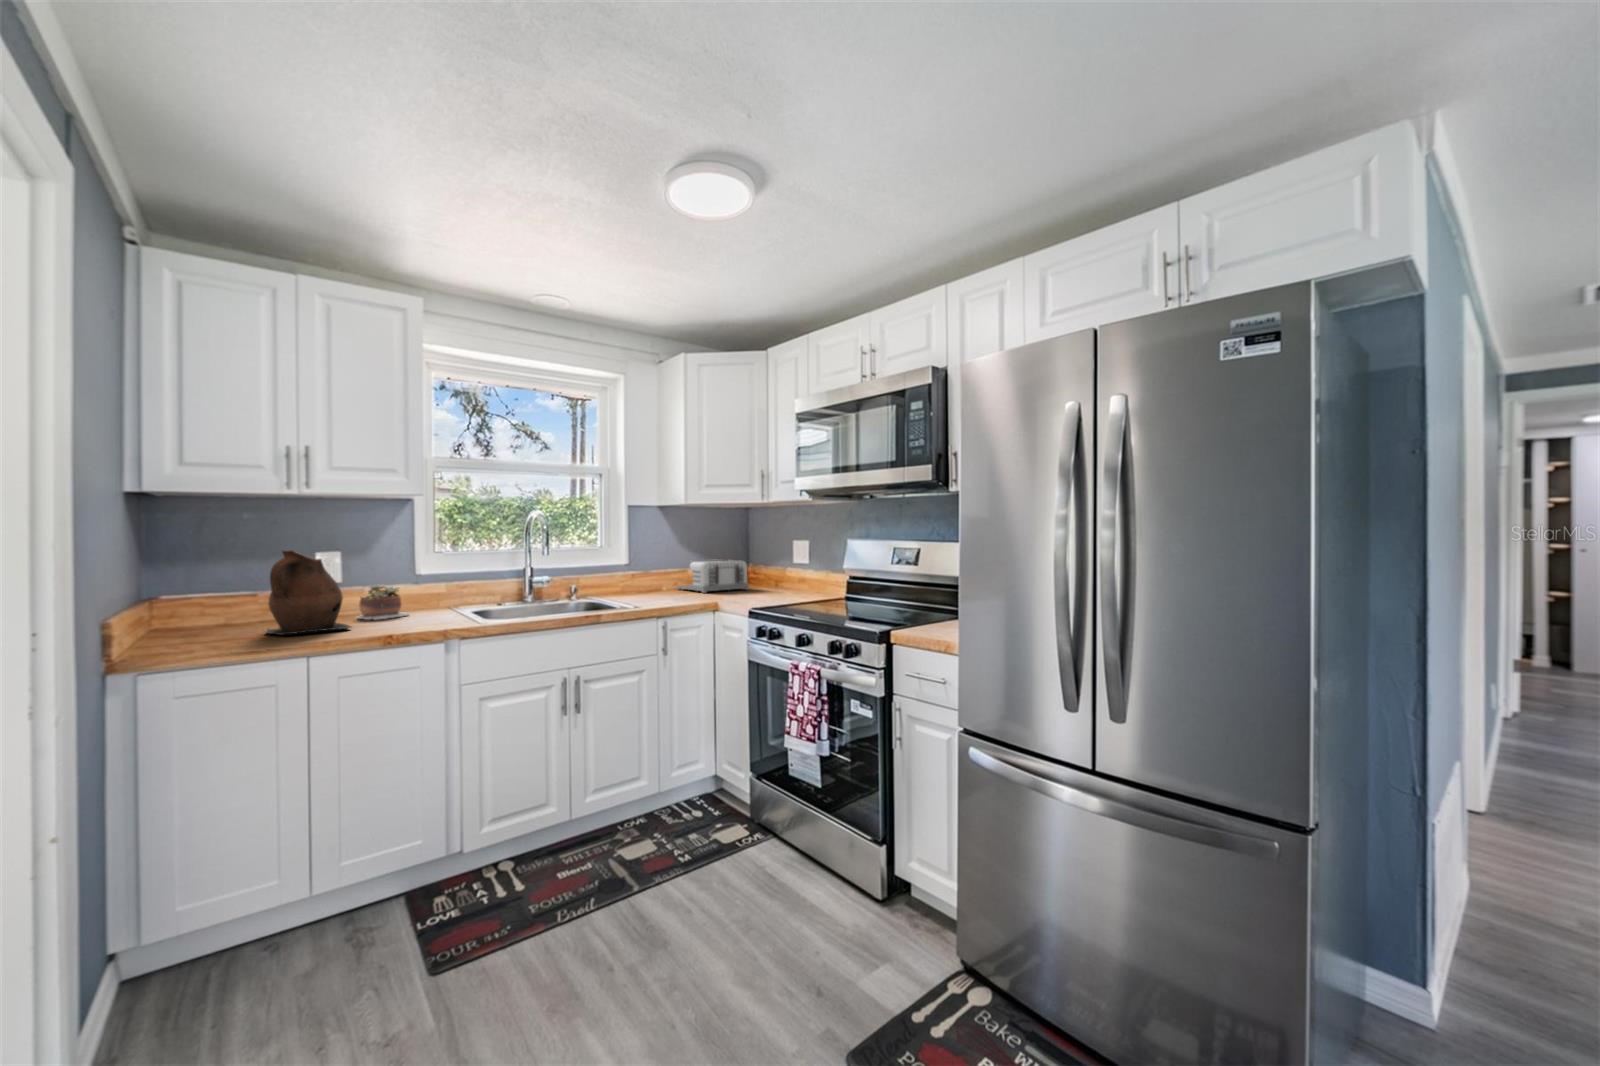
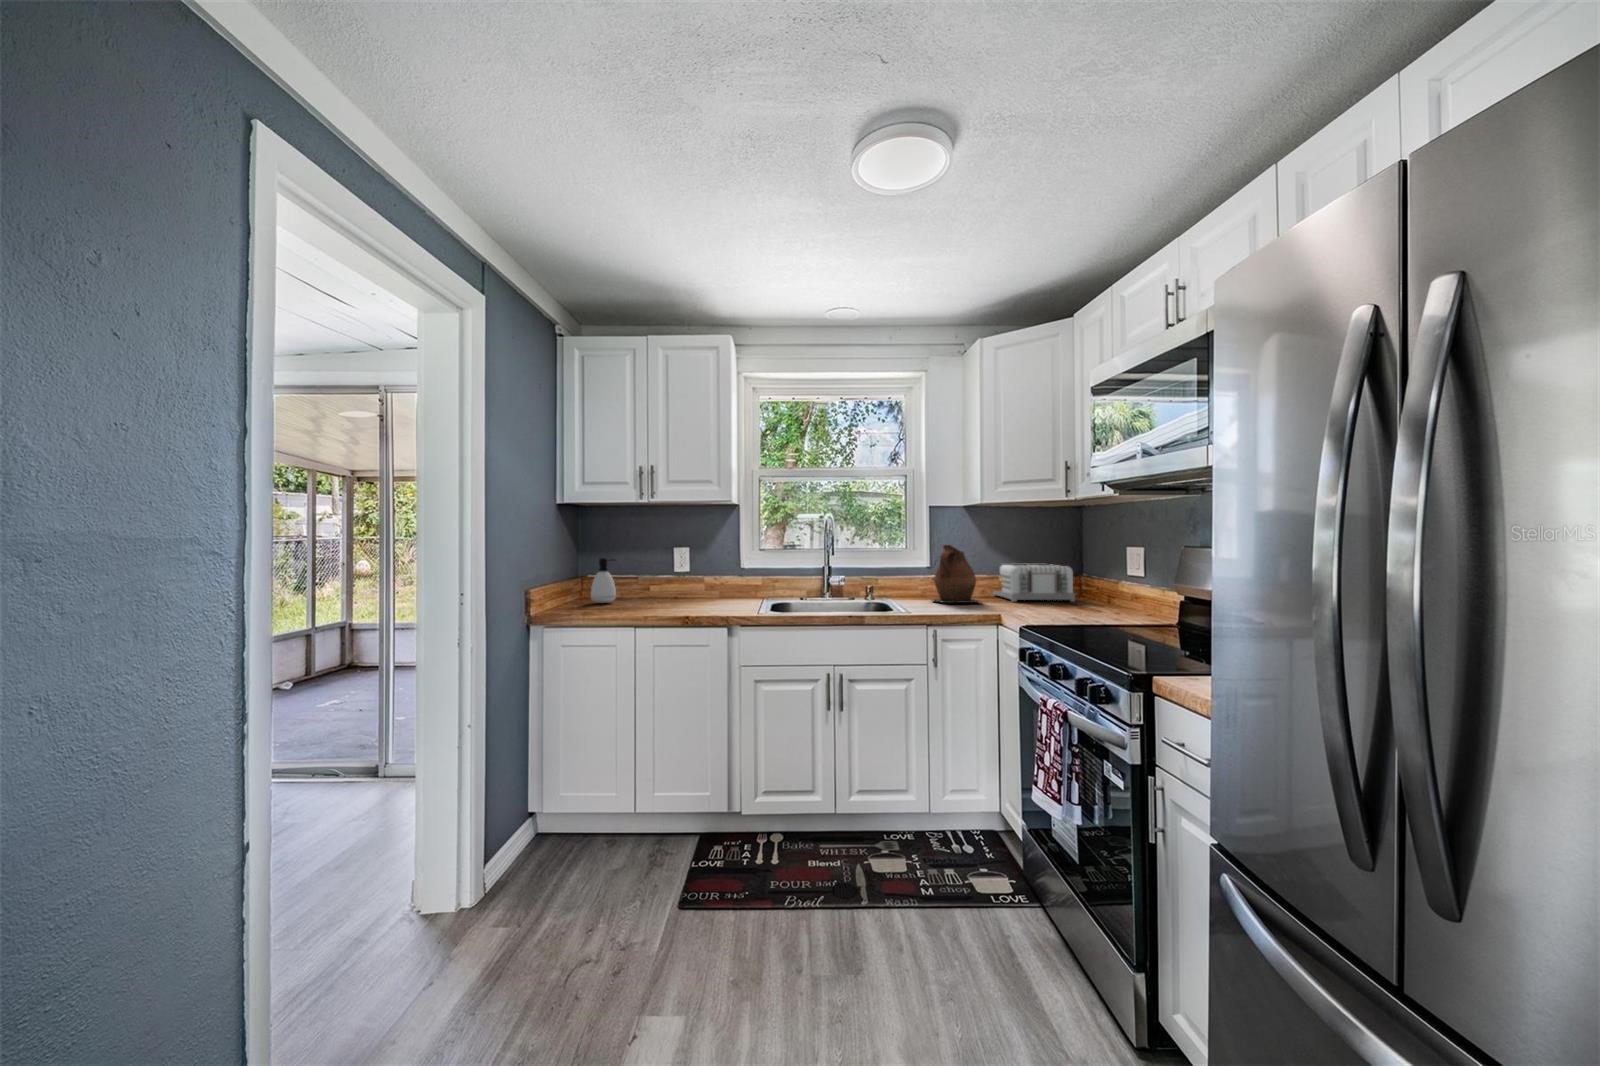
ceramic pitcher: present [267,550,351,635] -> present [934,545,981,603]
soap dispenser: none [181,567,228,631] -> present [591,558,616,603]
succulent plant: present [357,585,409,620] -> none [691,575,728,604]

